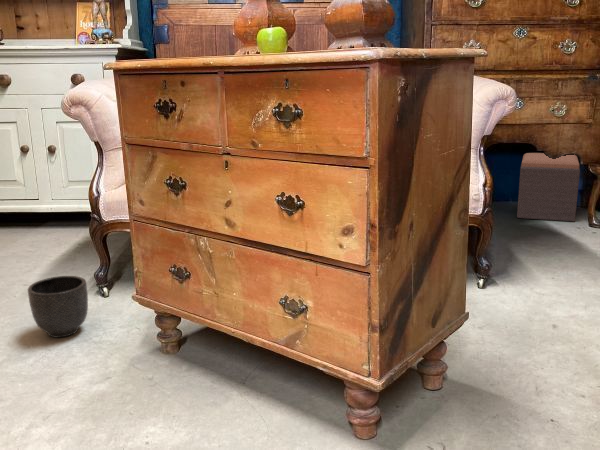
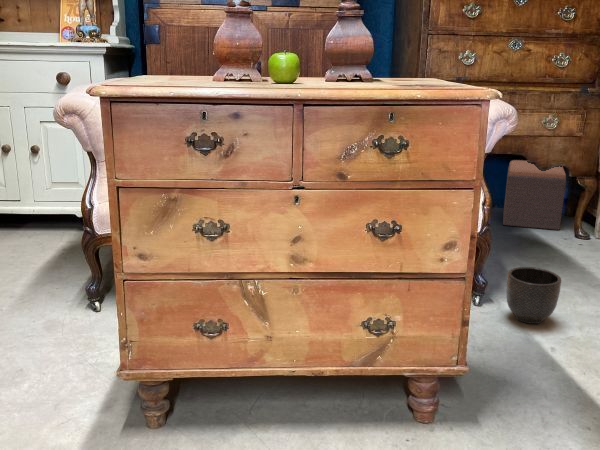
planter: present [28,276,88,337] -> present [506,267,561,324]

